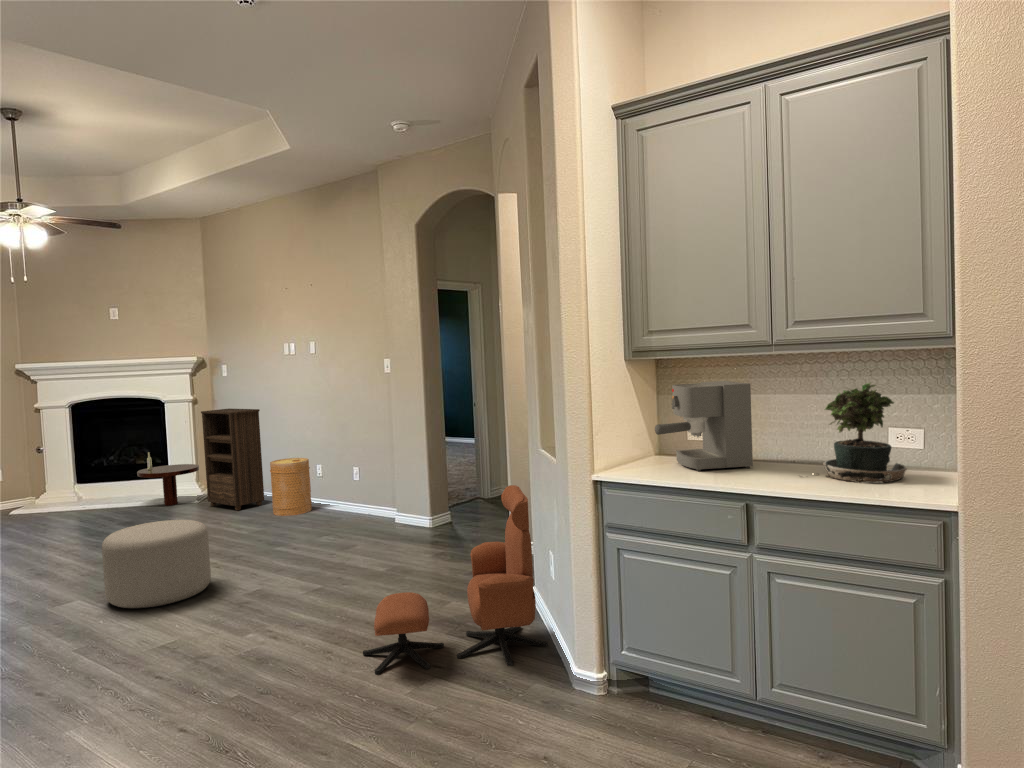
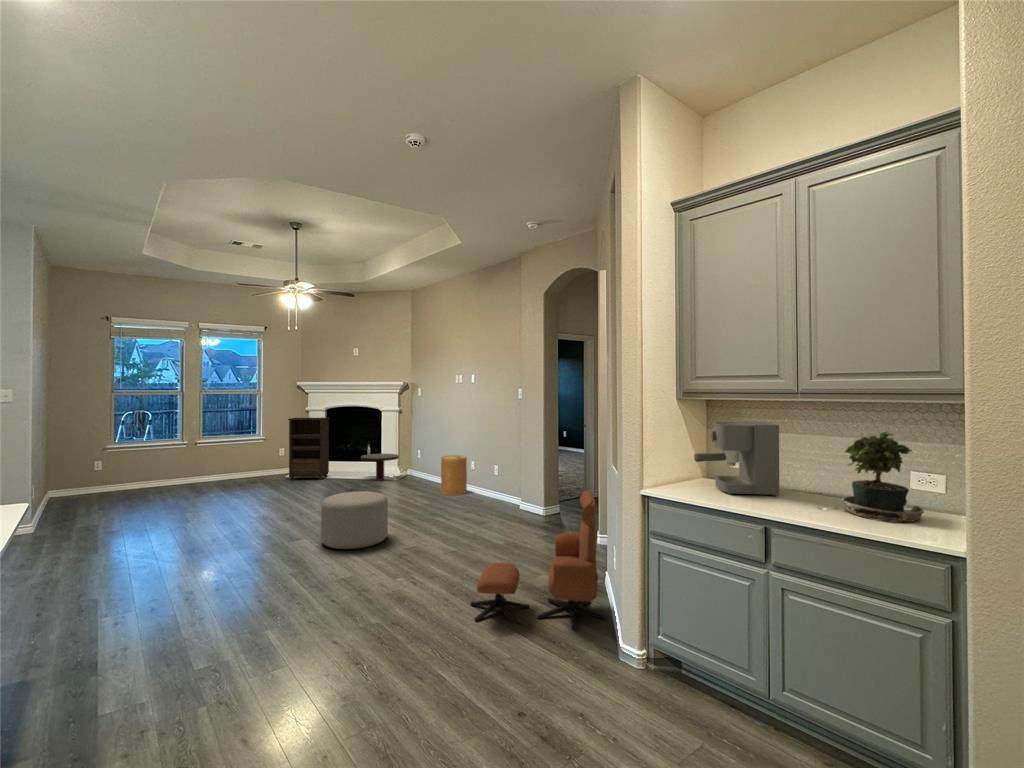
bookshelf: present [201,409,264,511] -> present [288,418,330,480]

